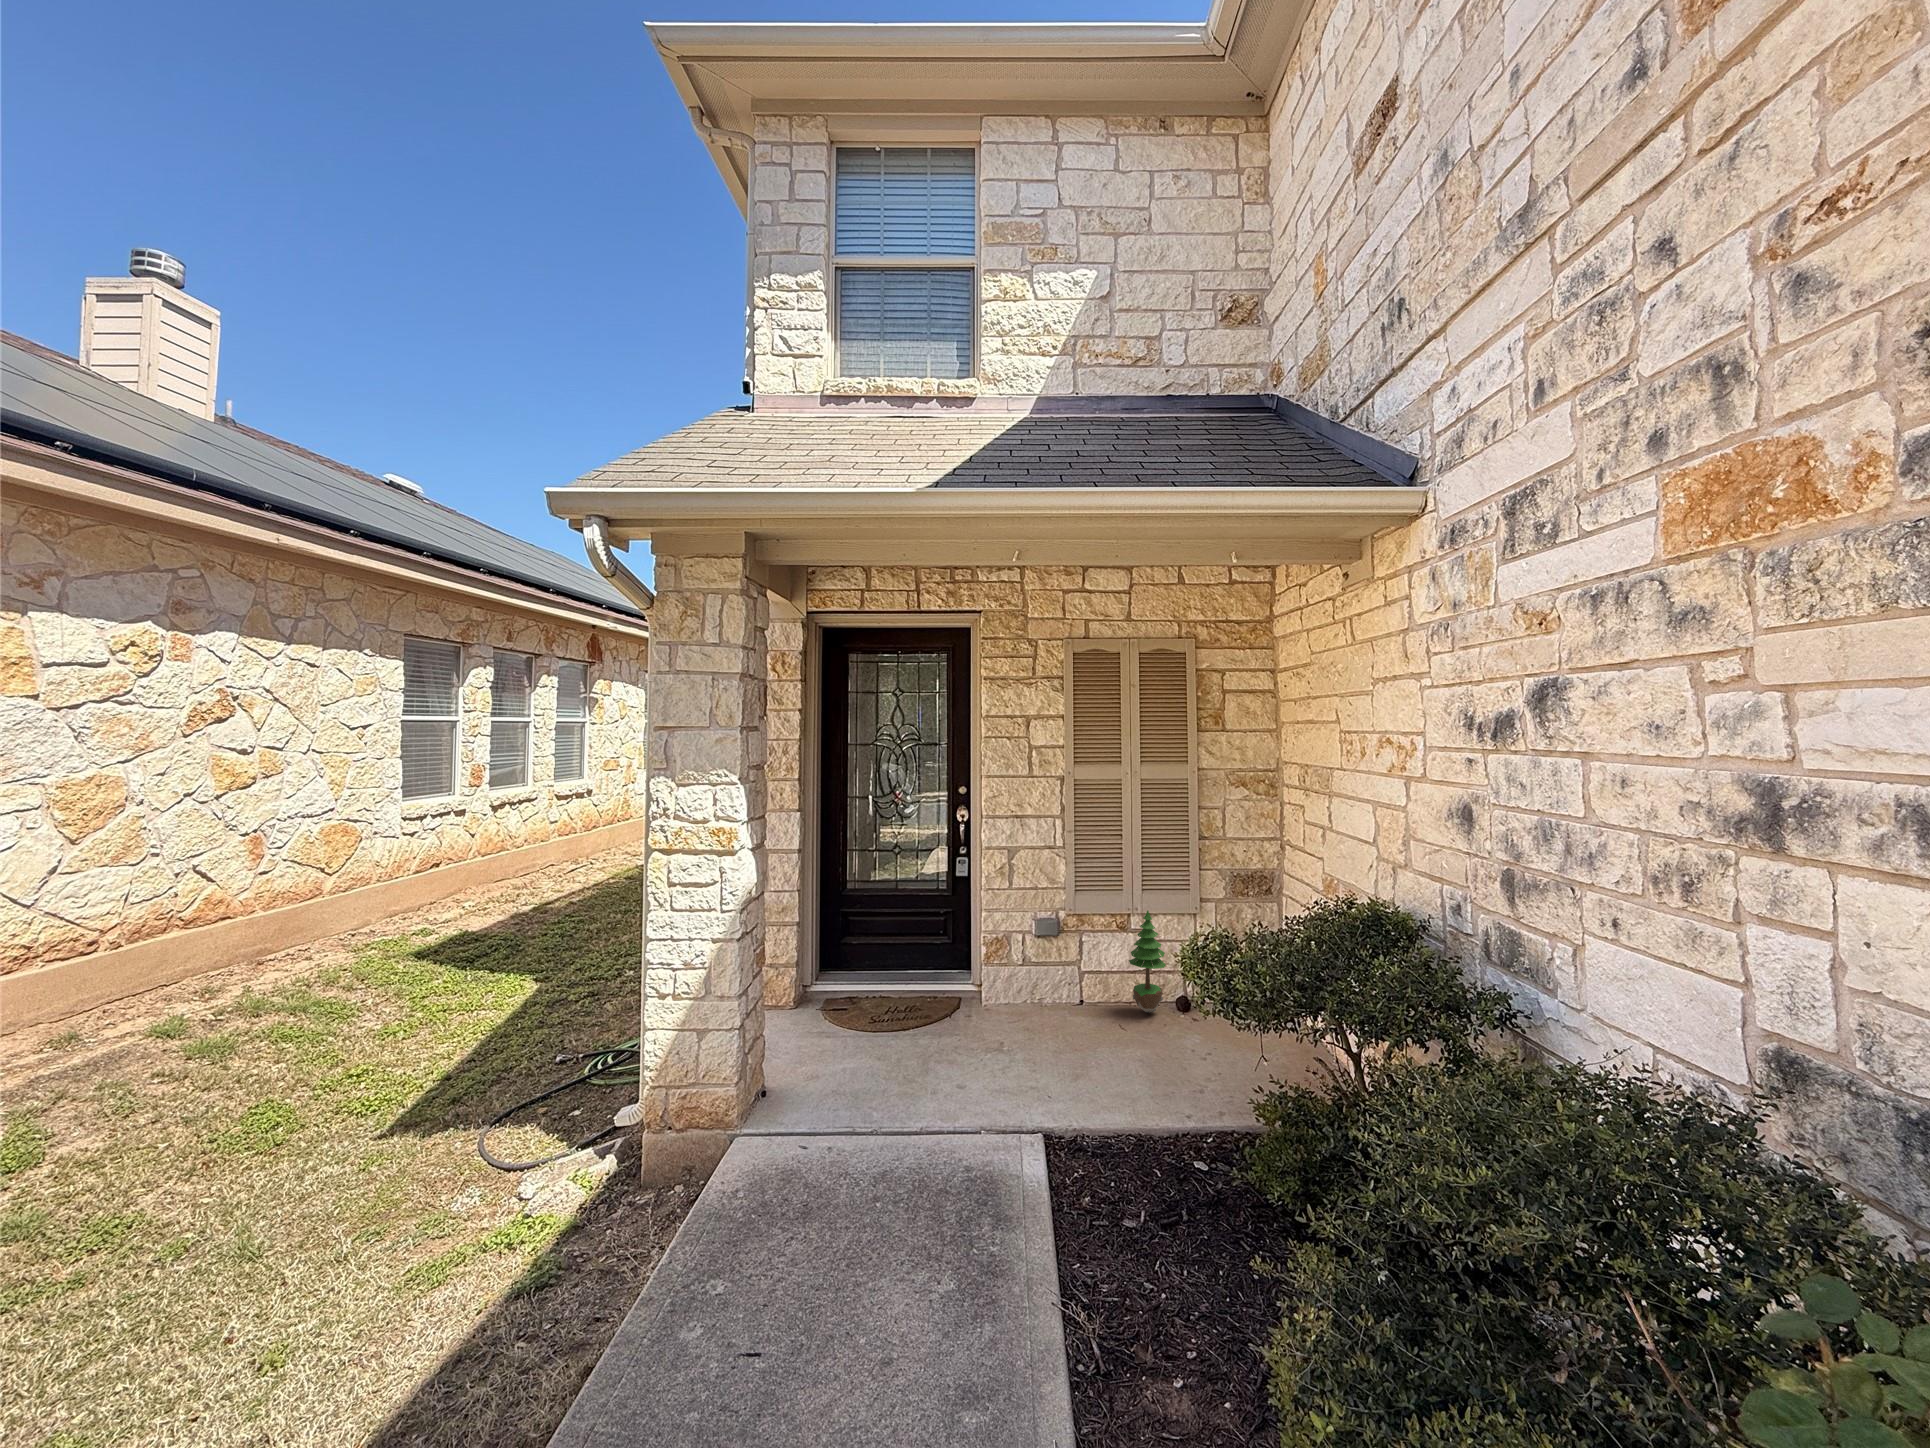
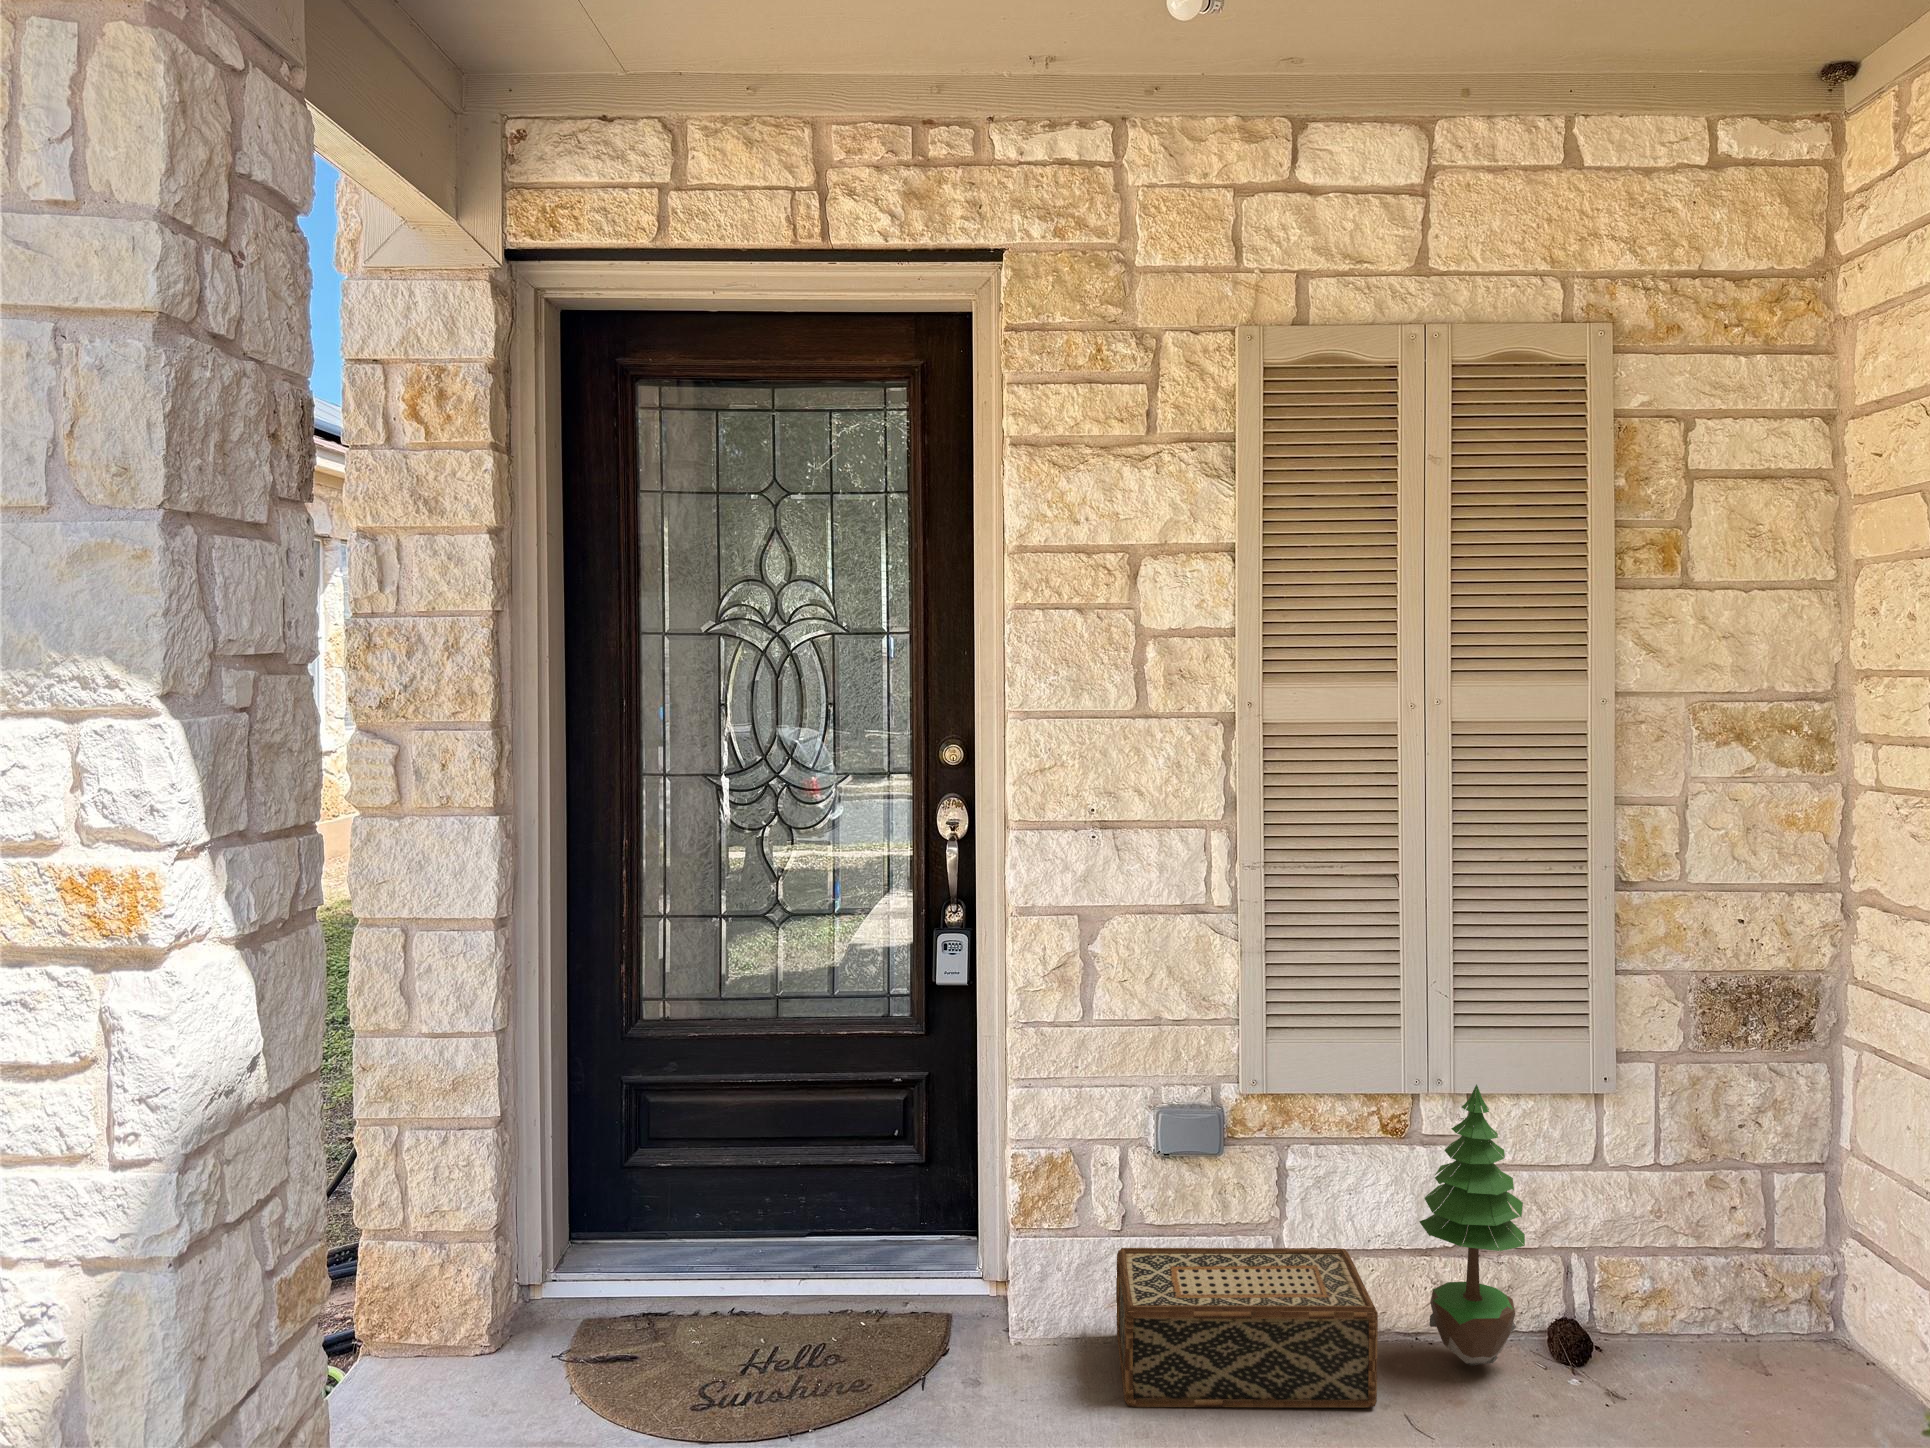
woven basket: none [1021,972,1110,1025] -> present [1116,1248,1378,1408]

